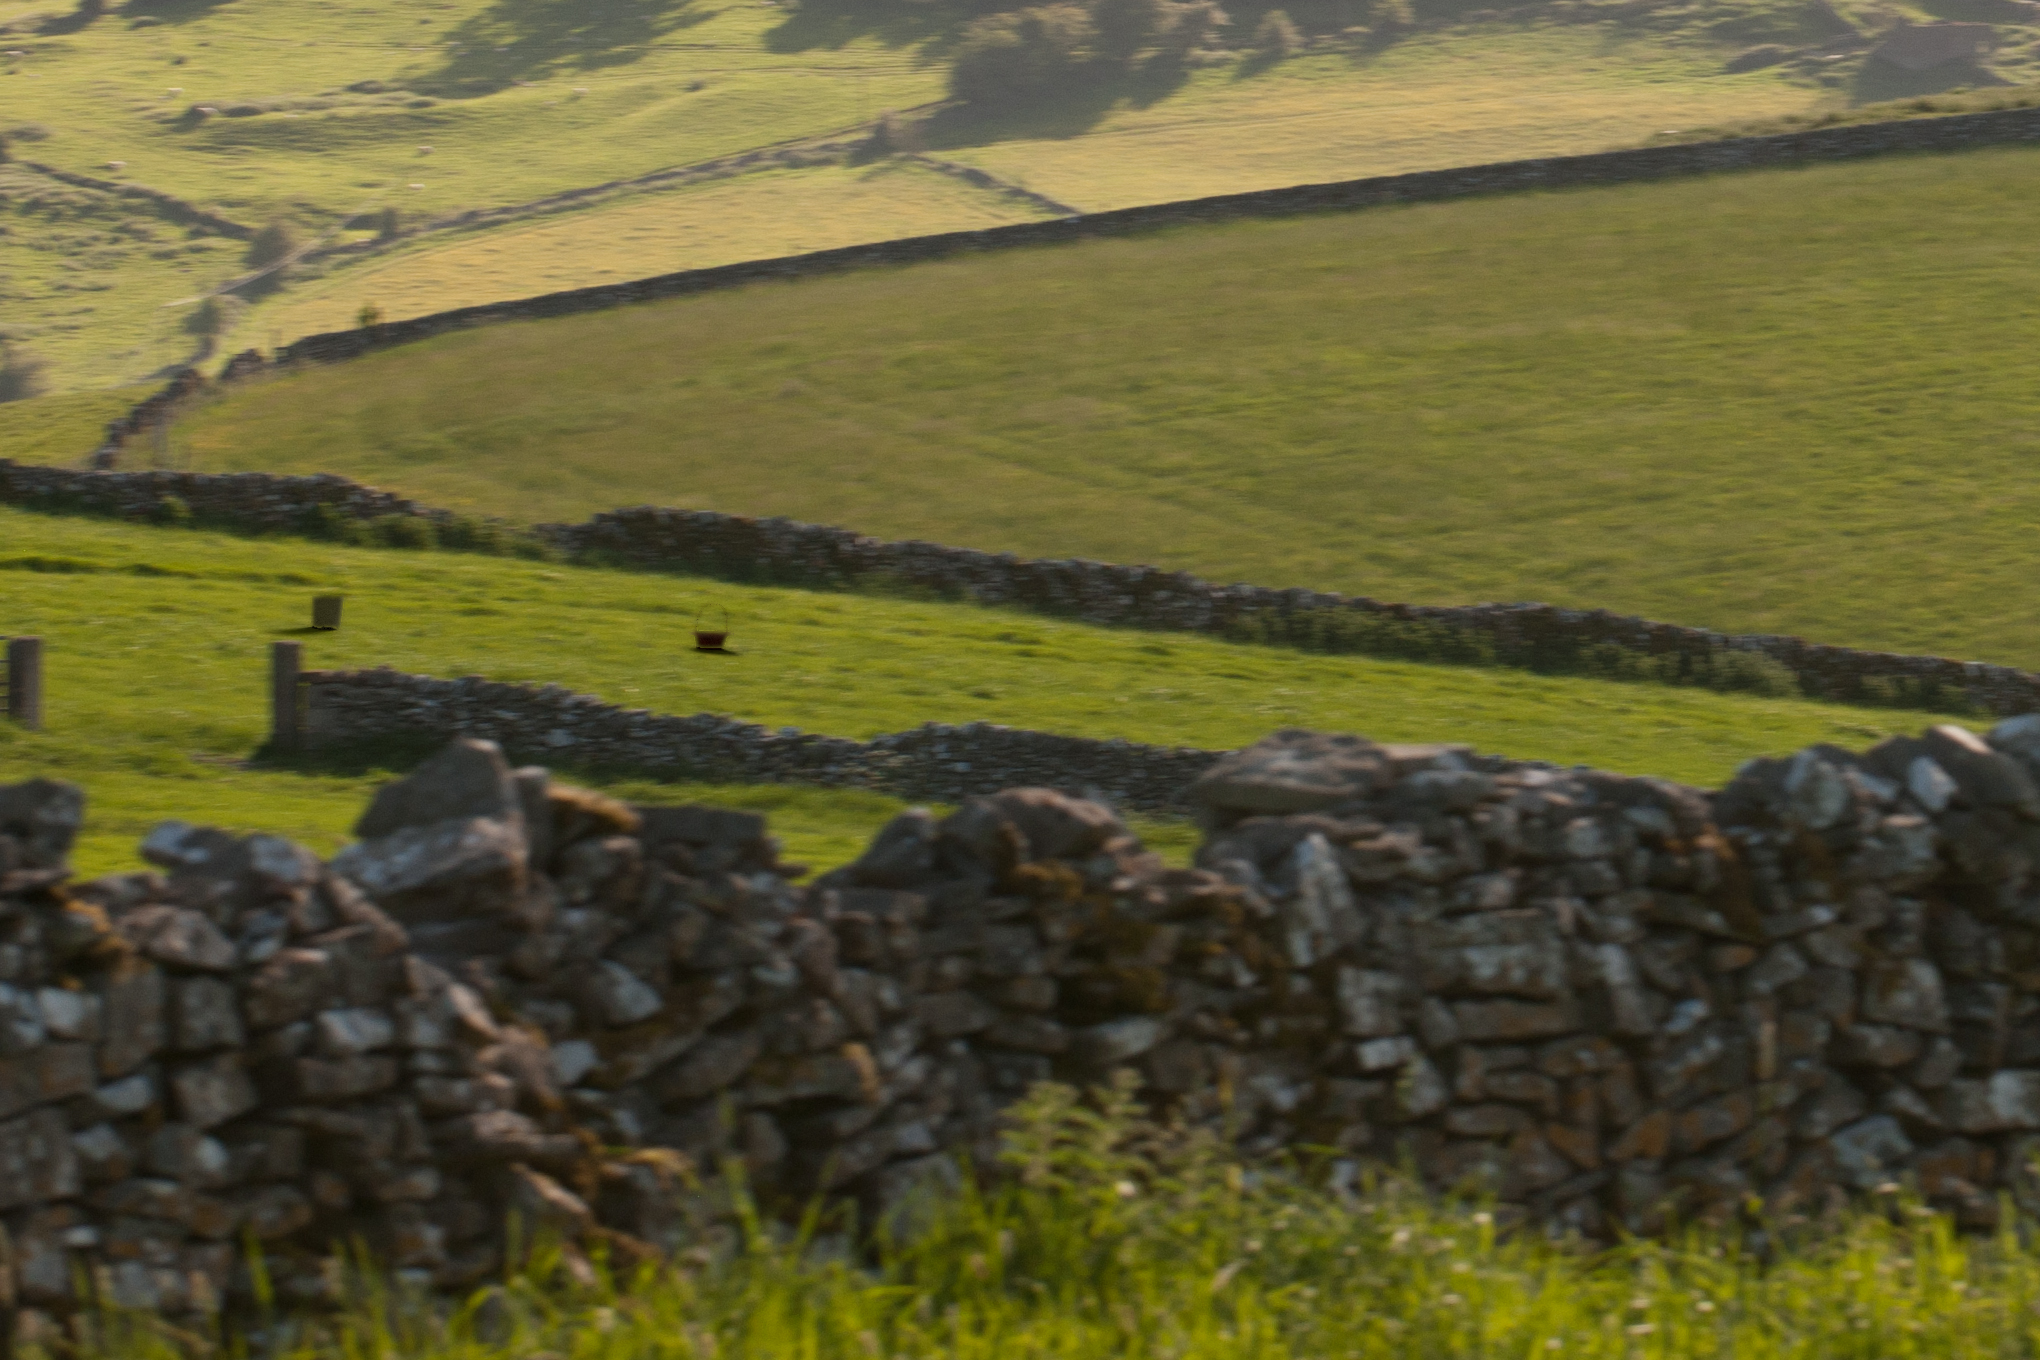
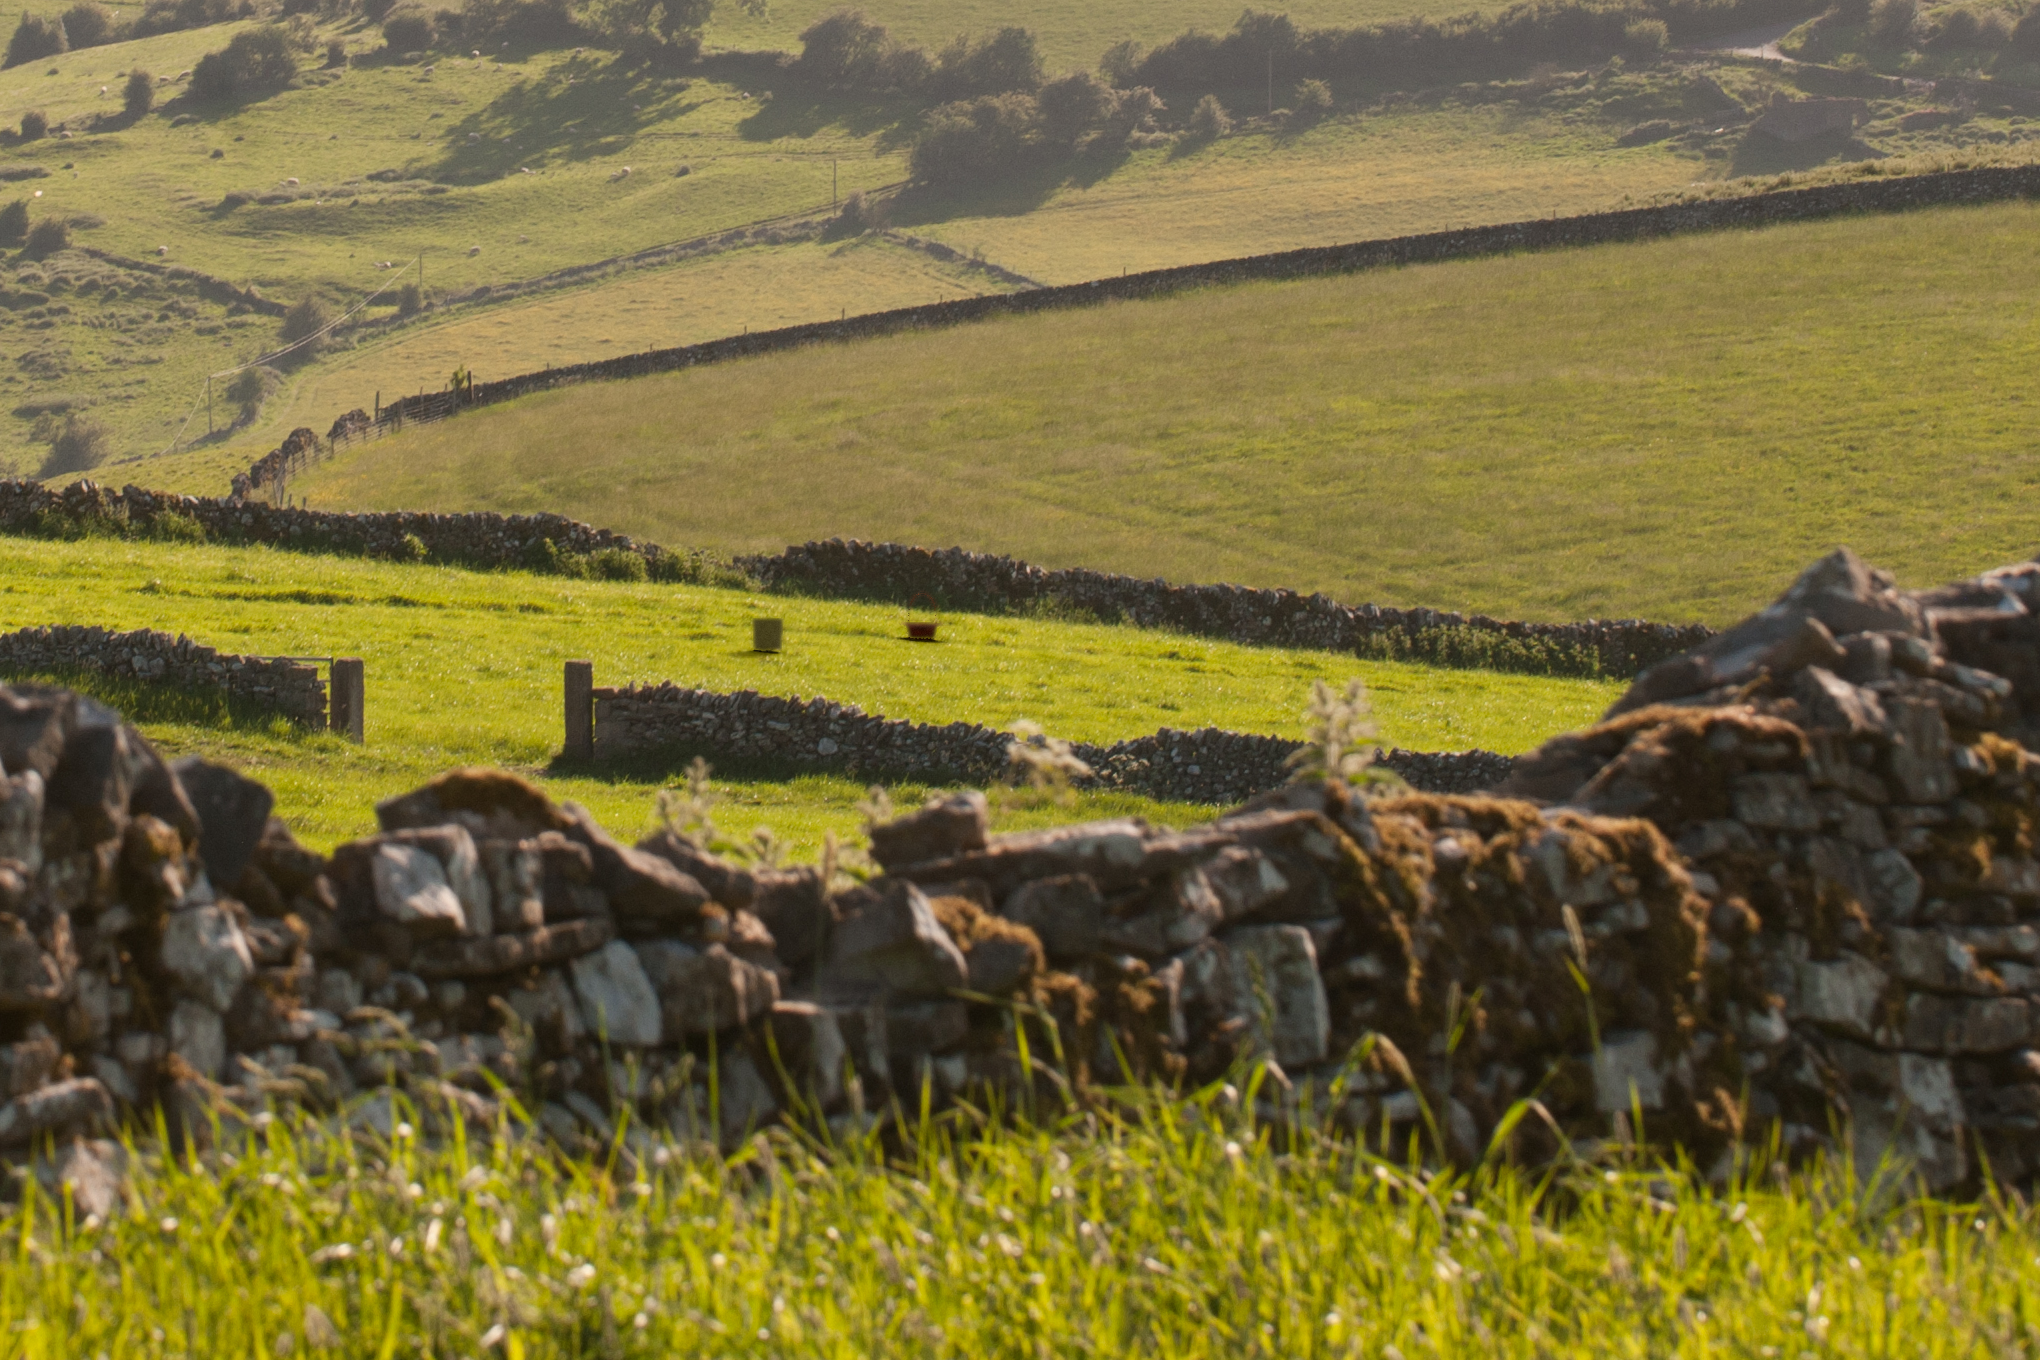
basket: present [692,604,729,649] -> present [904,594,940,639]

